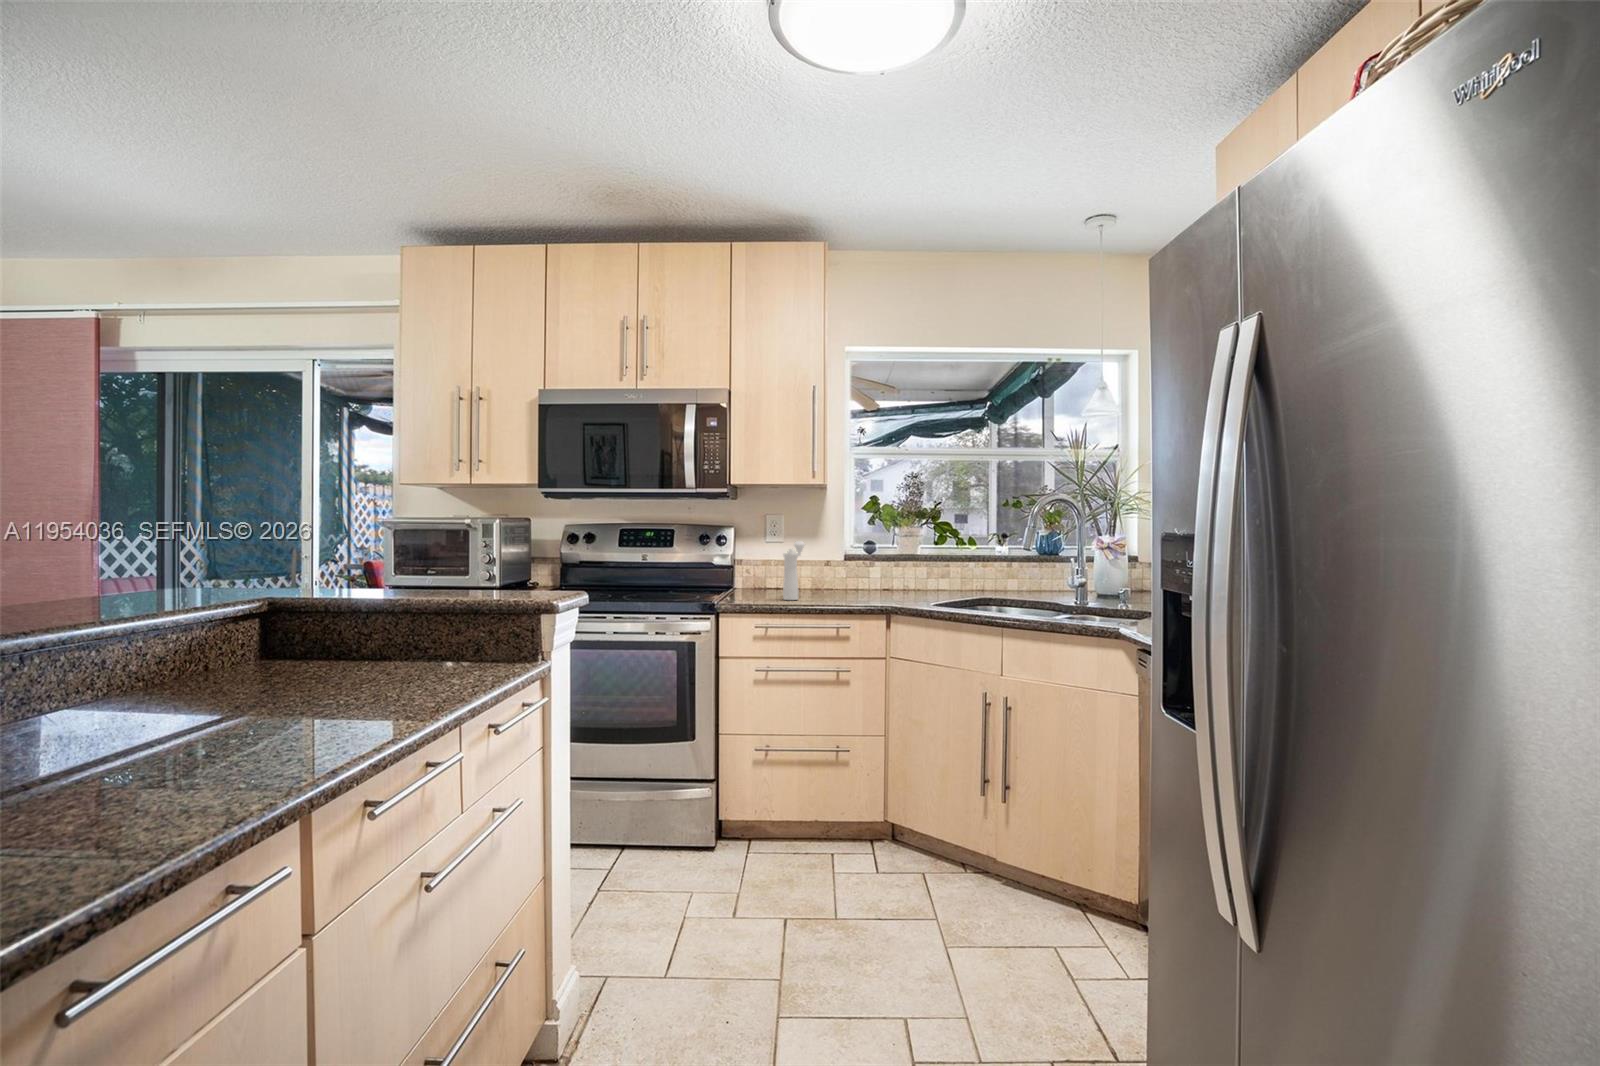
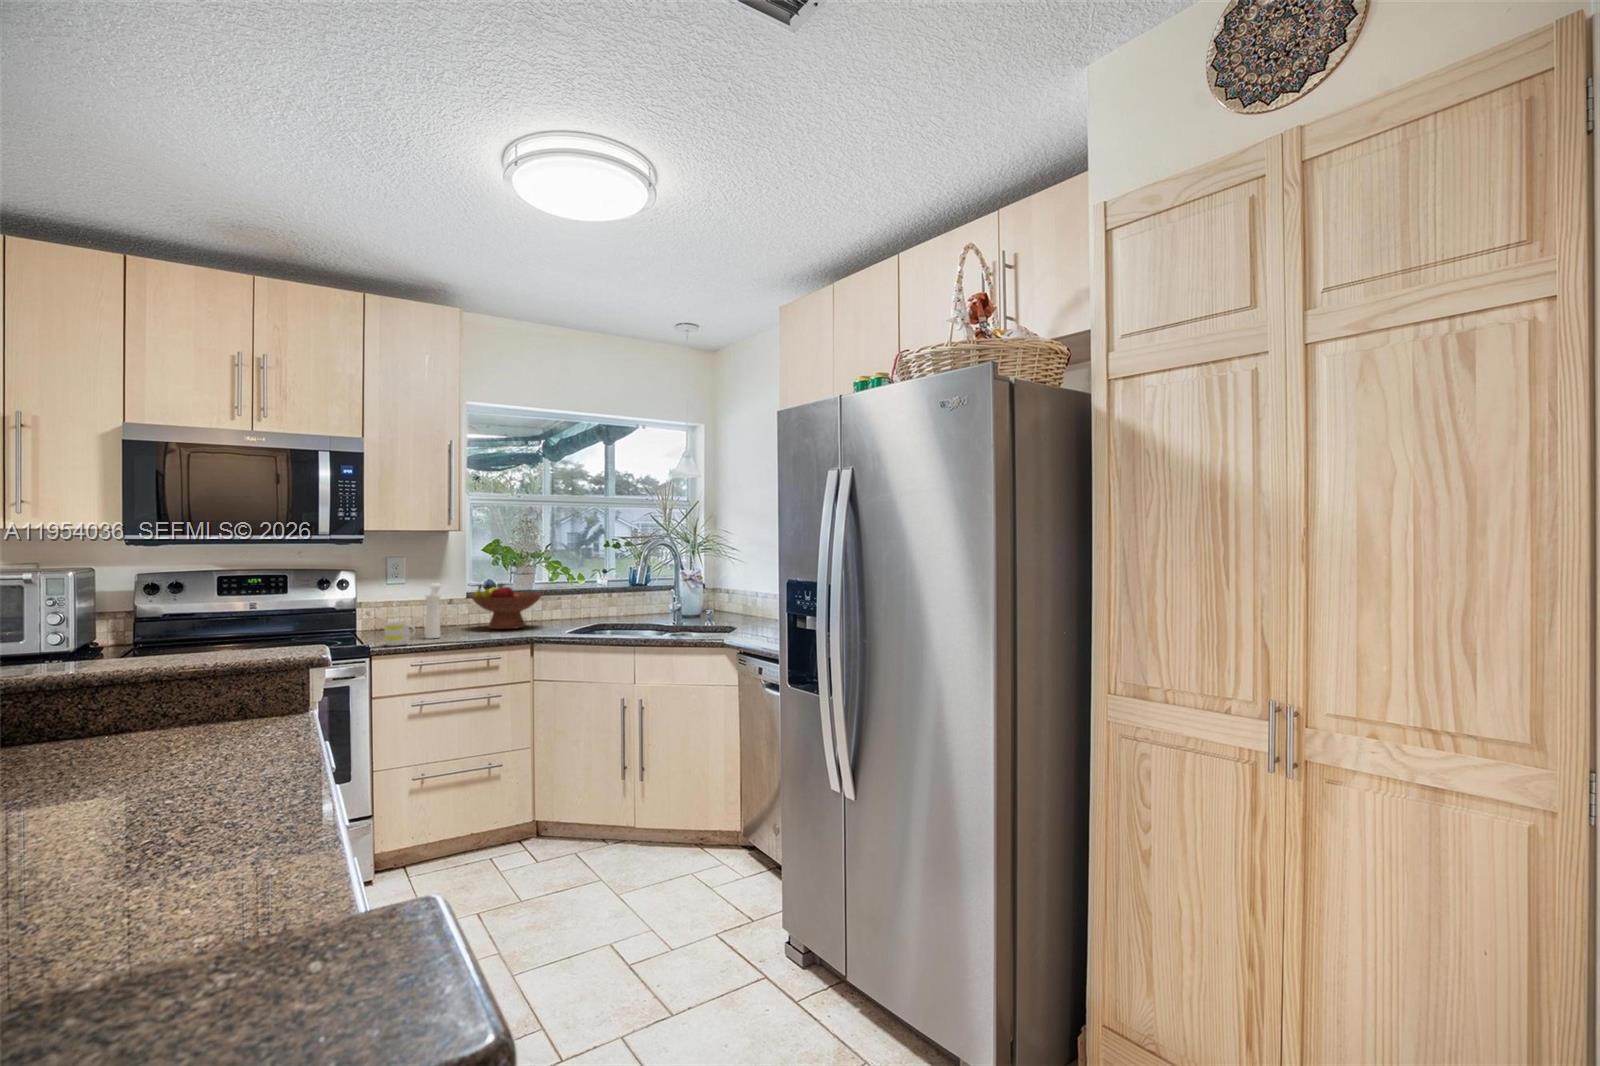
fruit bowl: none [841,544,919,597] -> present [471,584,542,629]
mug: none [734,579,761,604] -> present [384,621,415,646]

